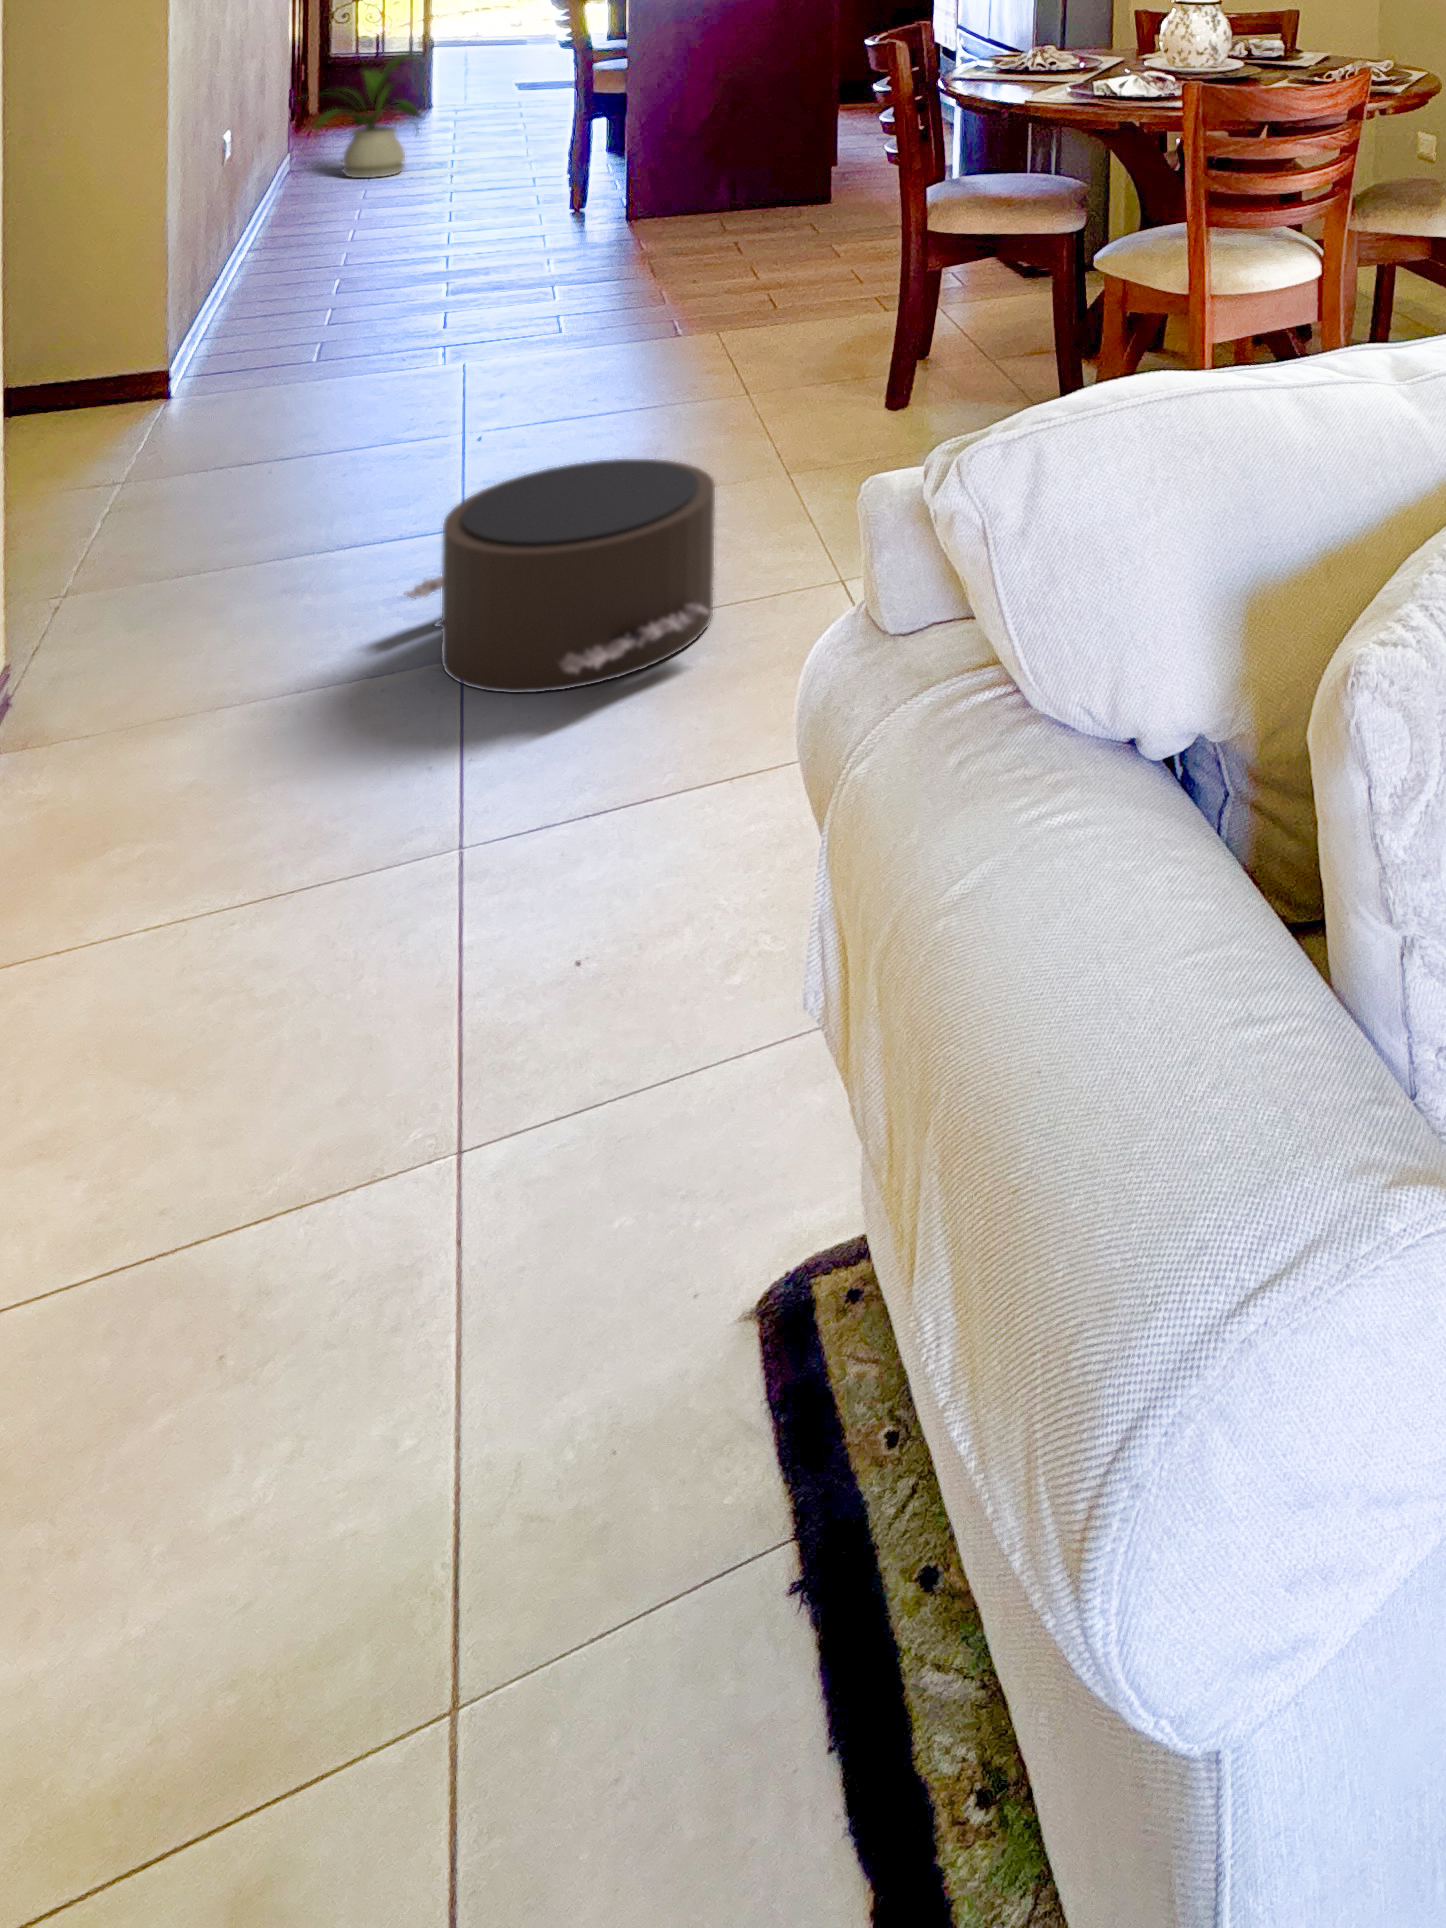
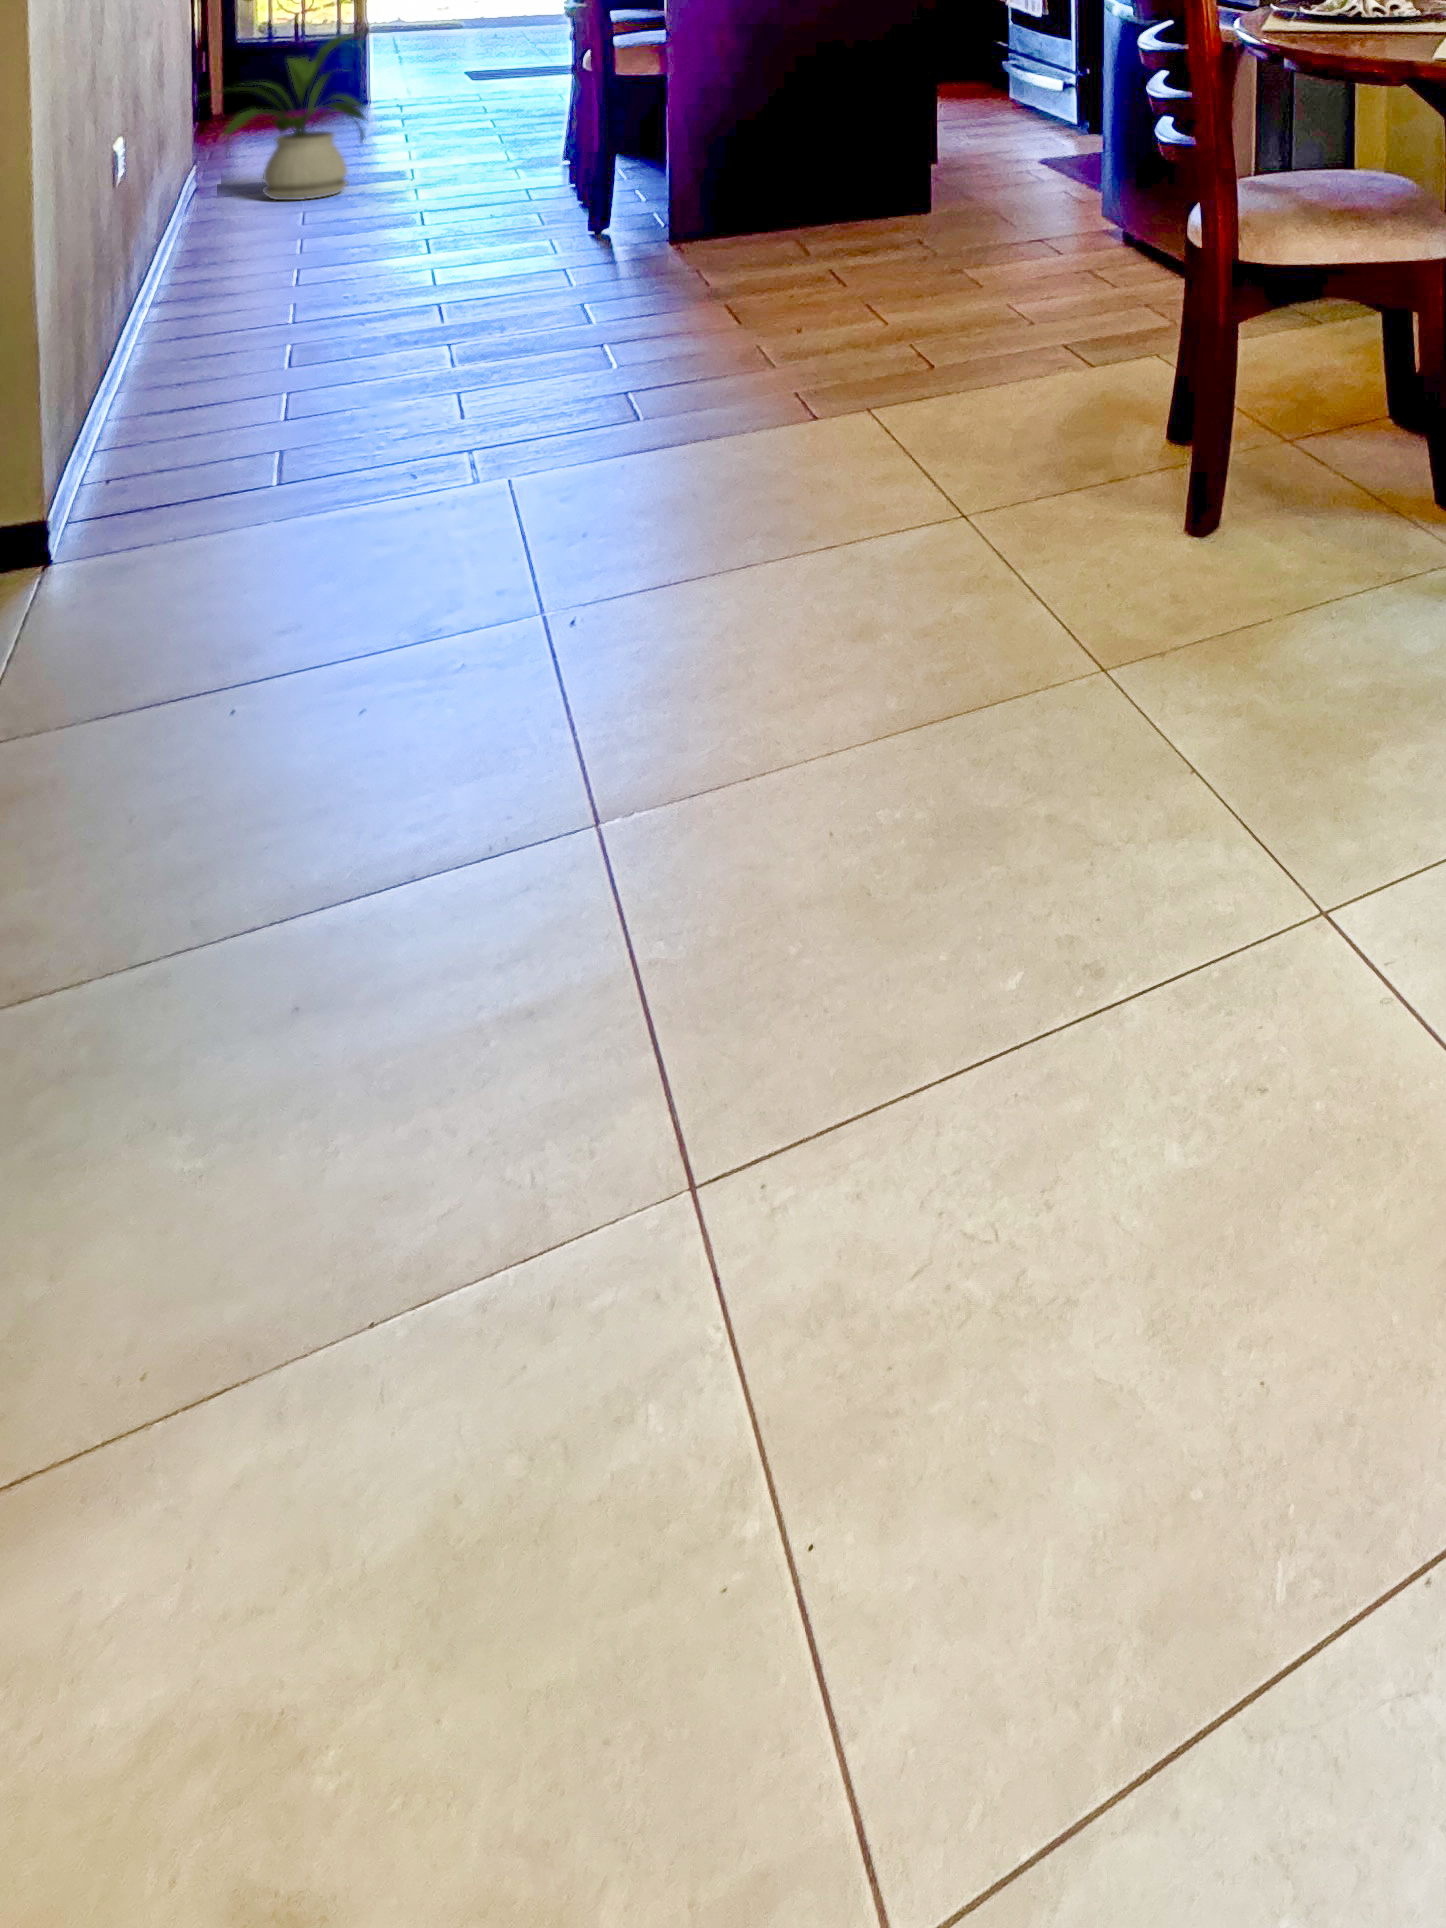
pouf: present [405,459,715,693] -> none [560,690,1171,1229]

